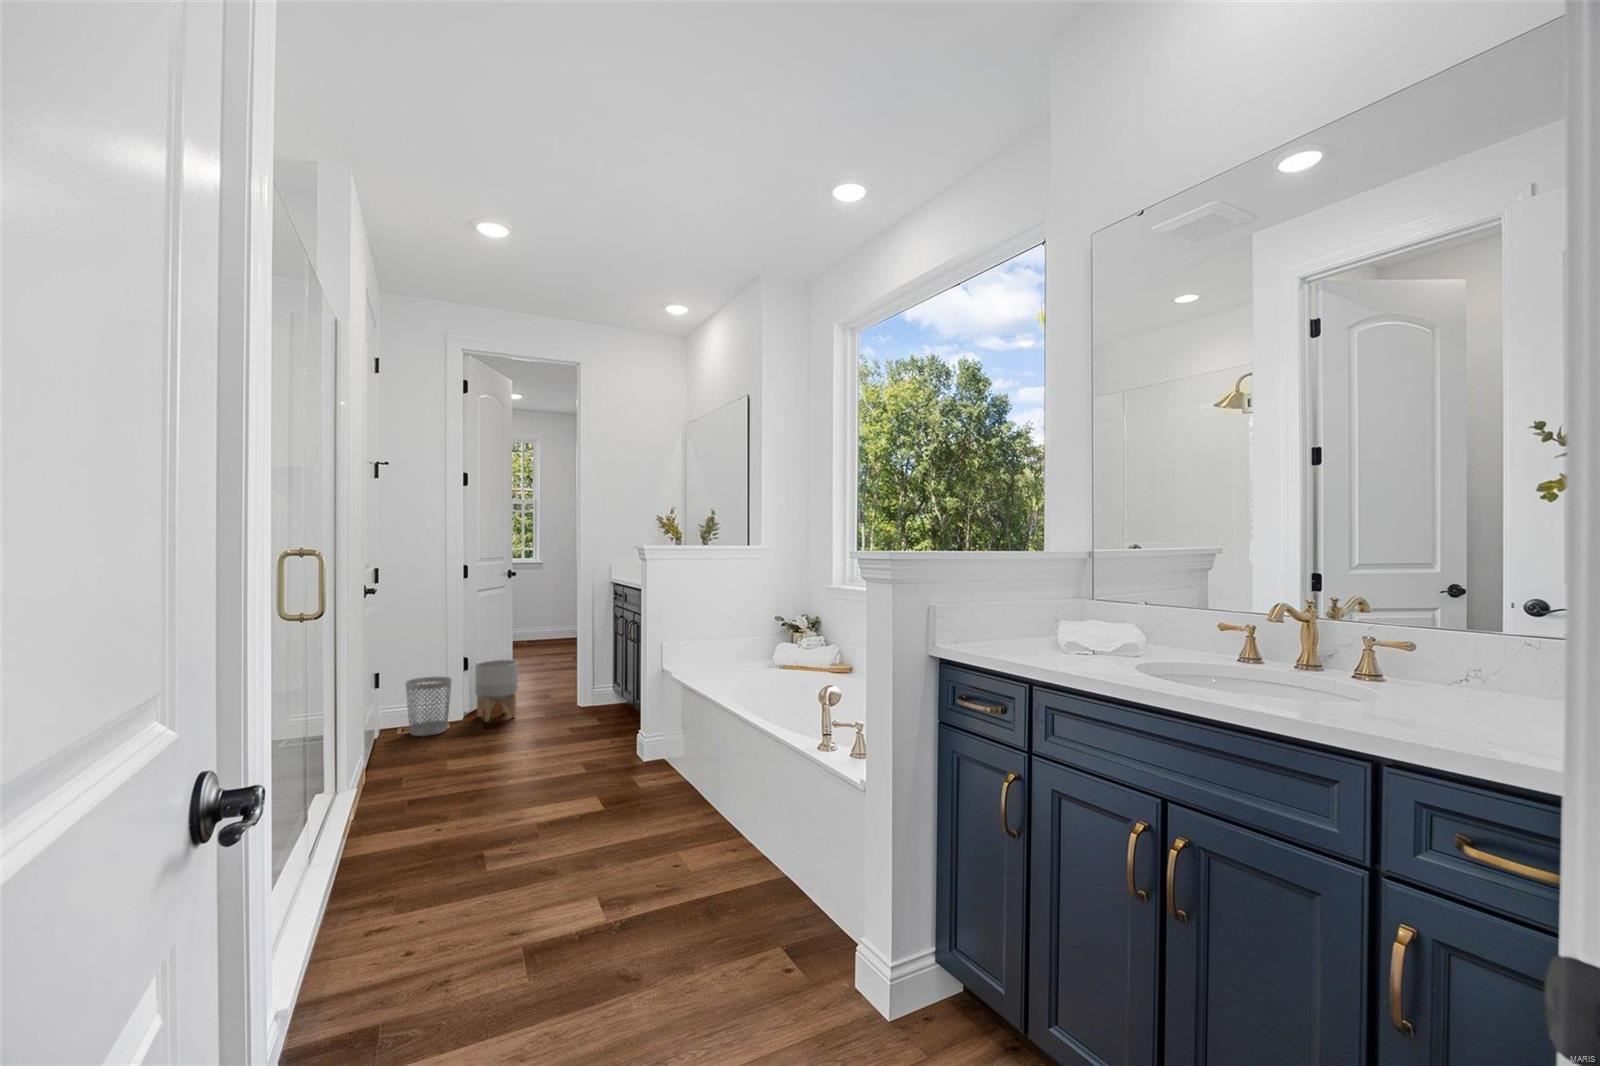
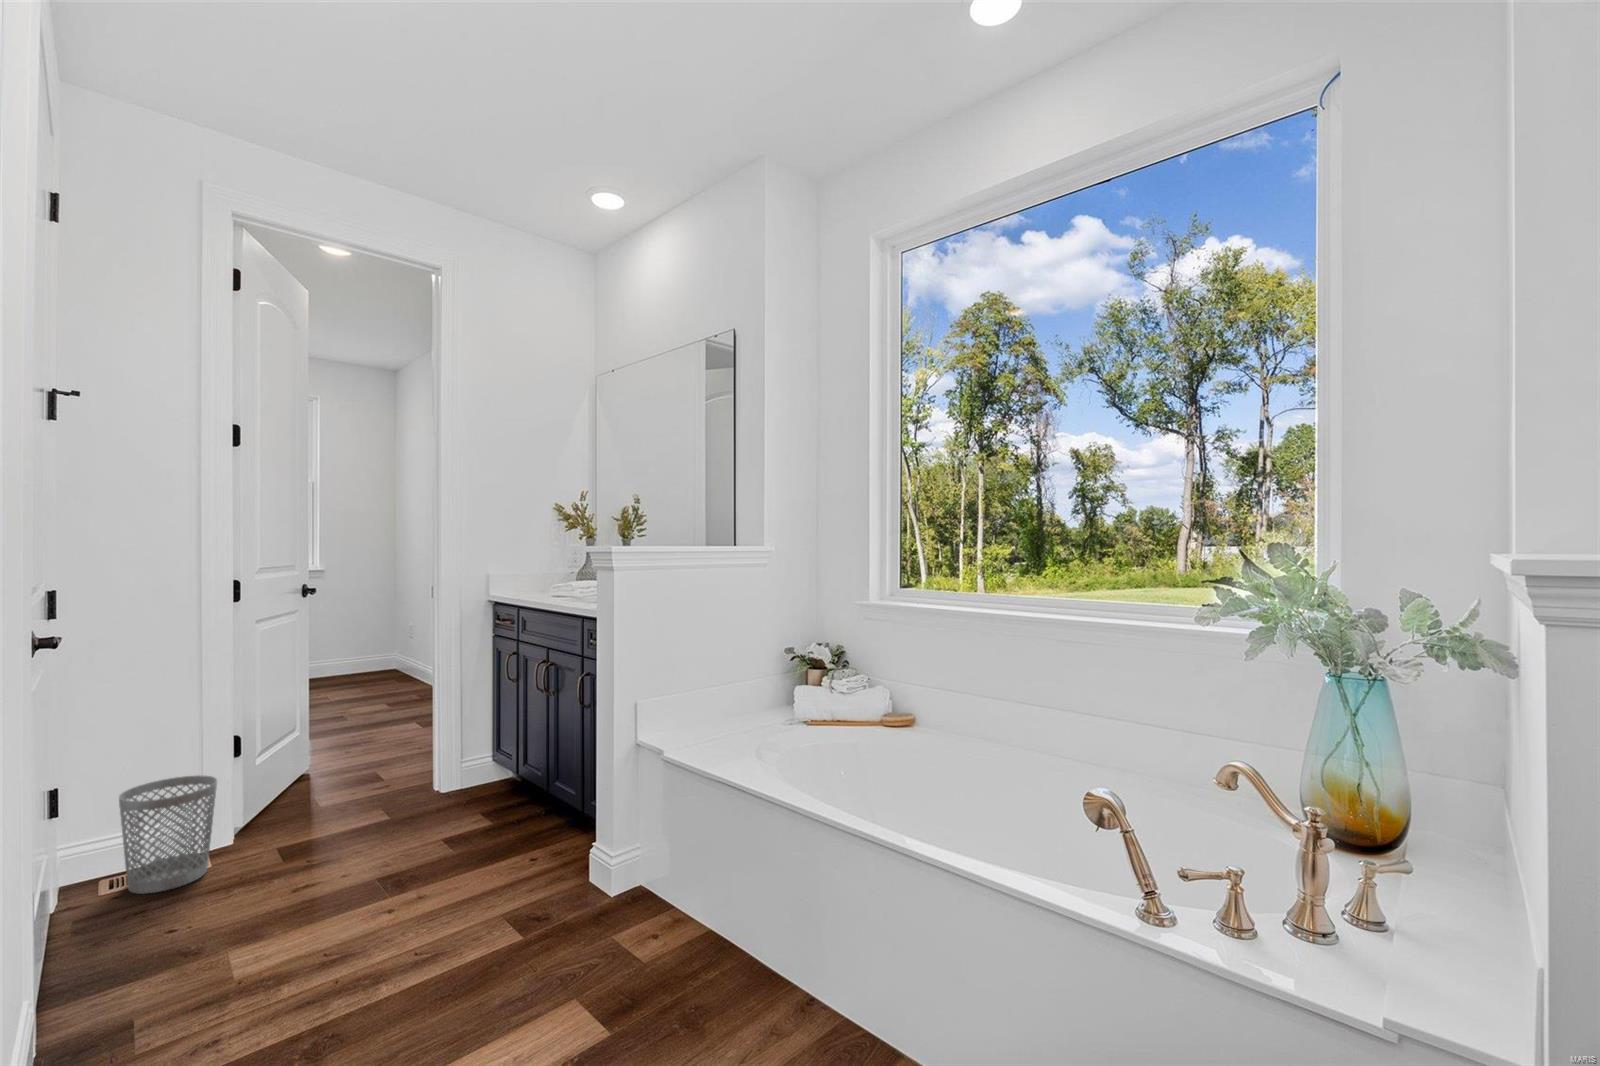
planter: present [475,660,518,722] -> none [258,730,337,841]

